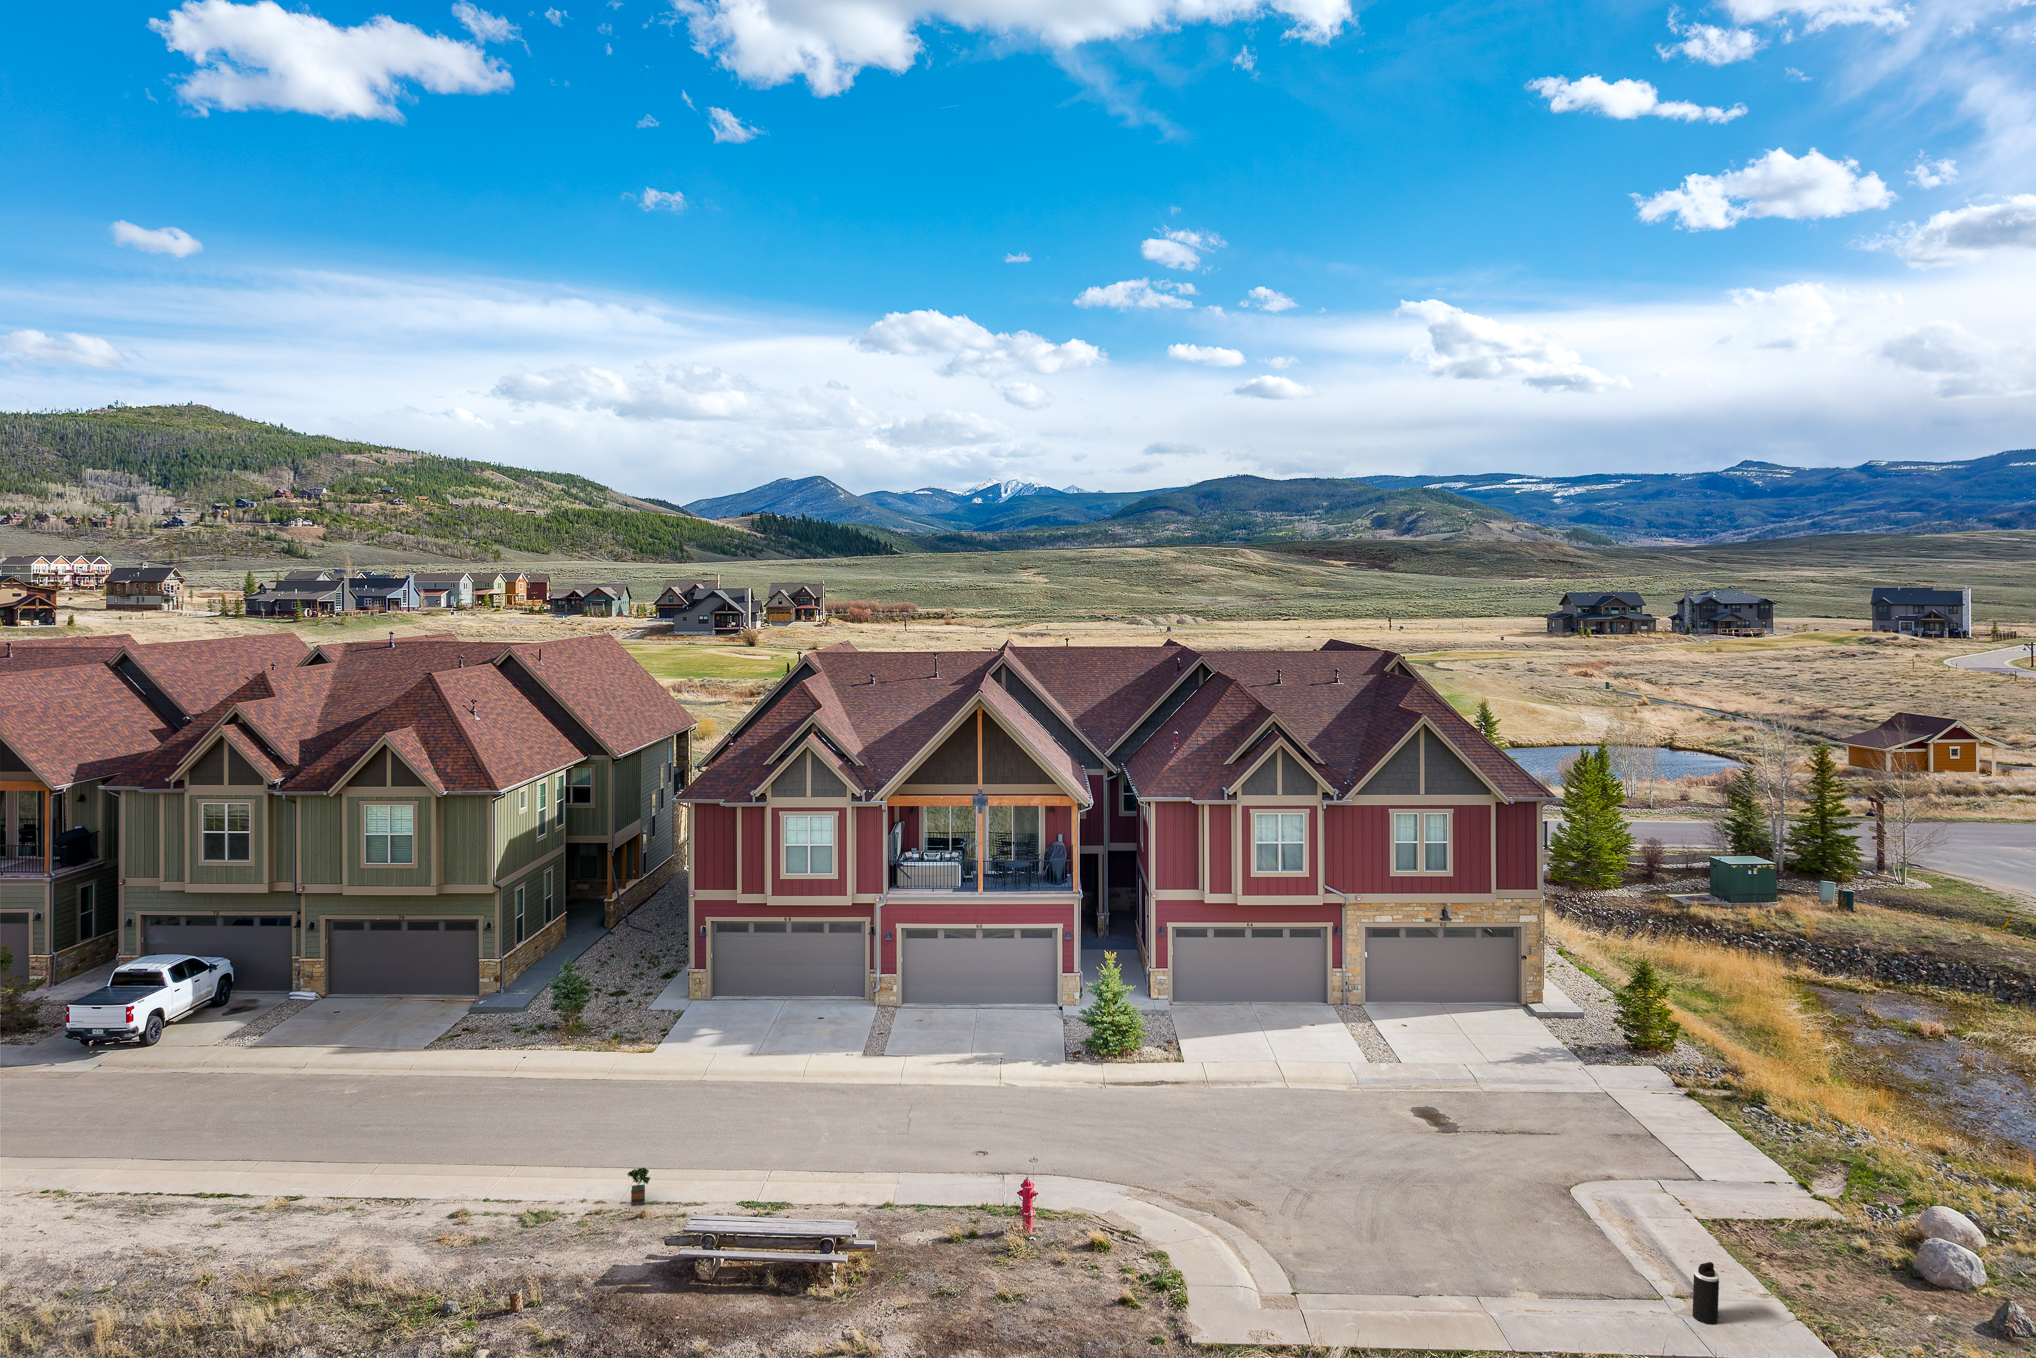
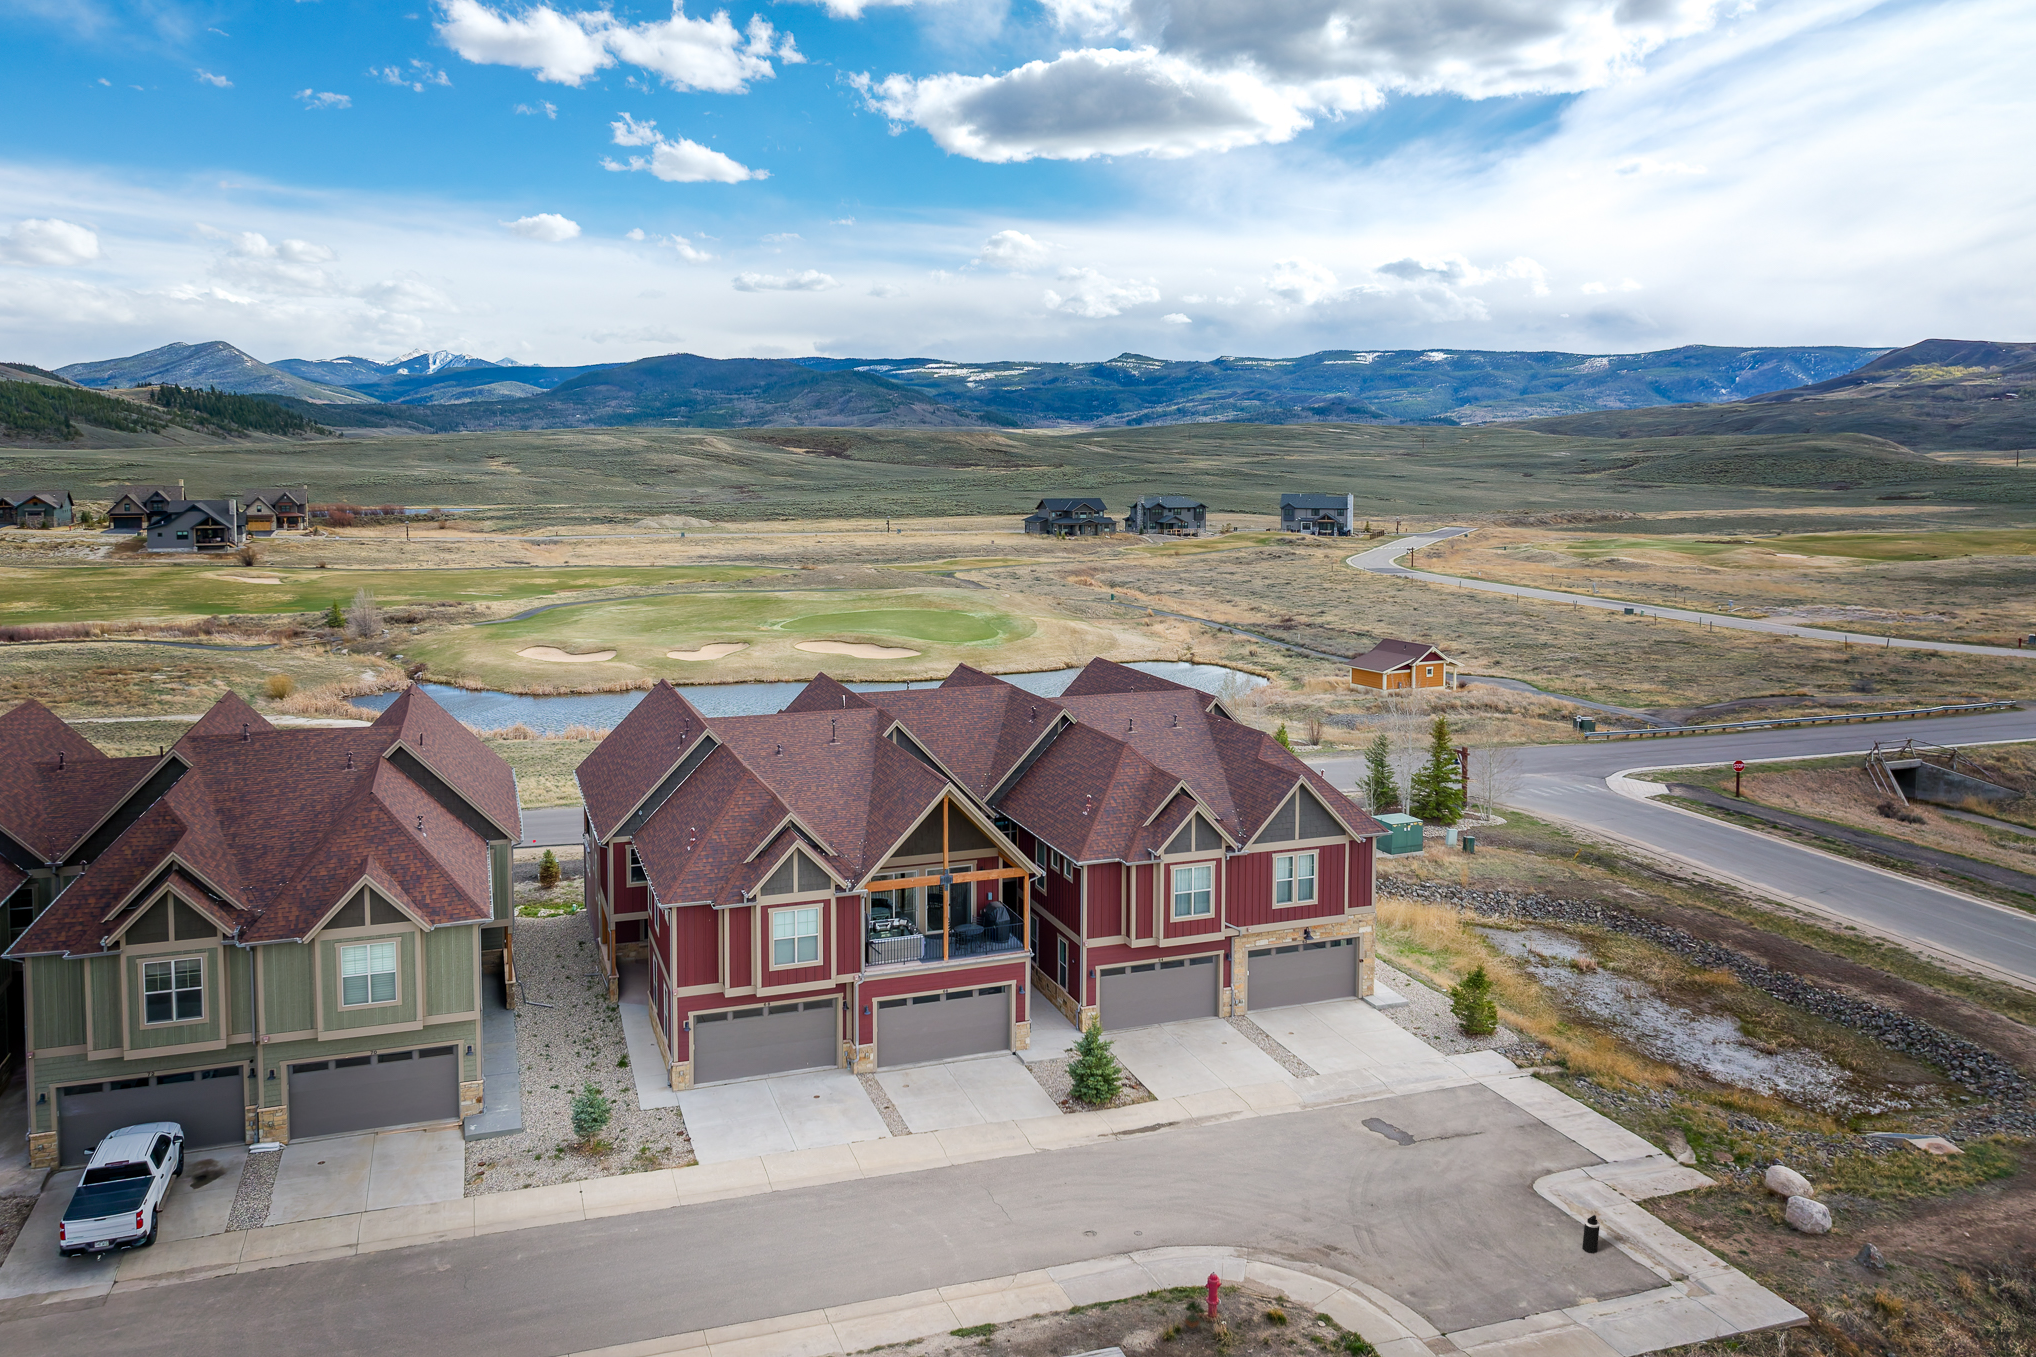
potted tree: present [628,1168,650,1206] -> present [1183,1301,1204,1333]

